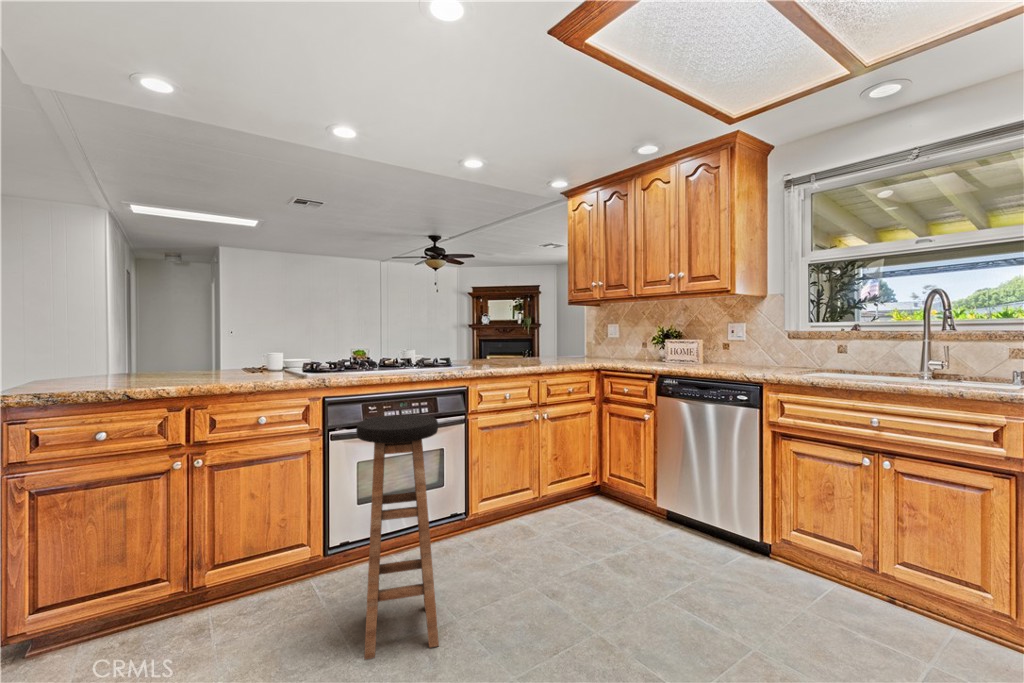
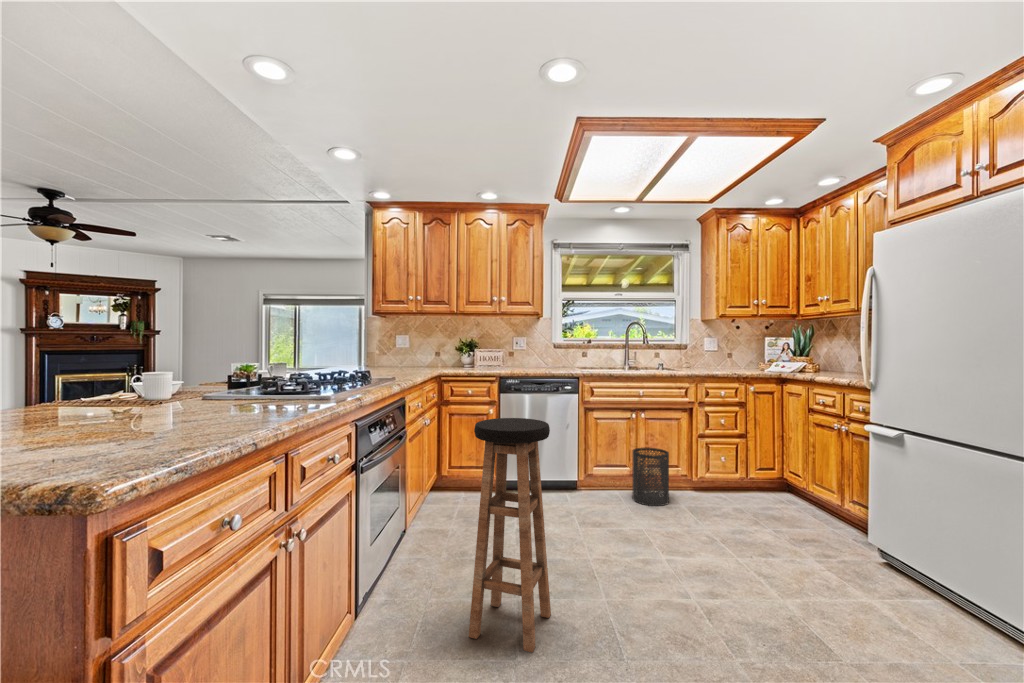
trash can: none [824,521,914,647] -> present [632,448,669,506]

